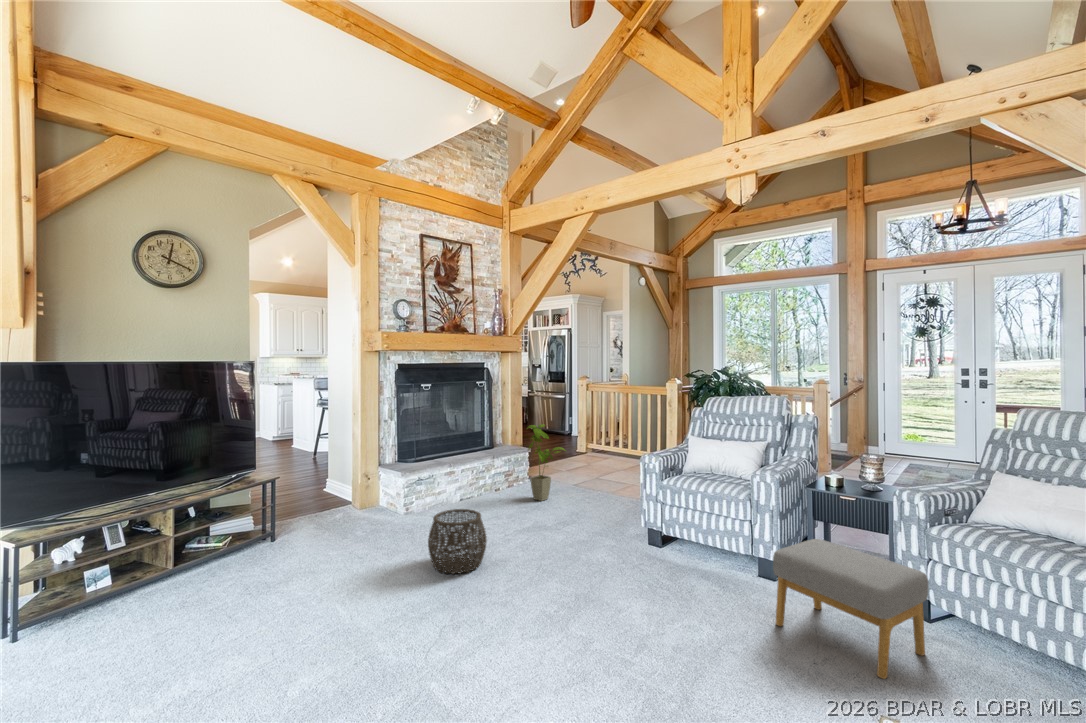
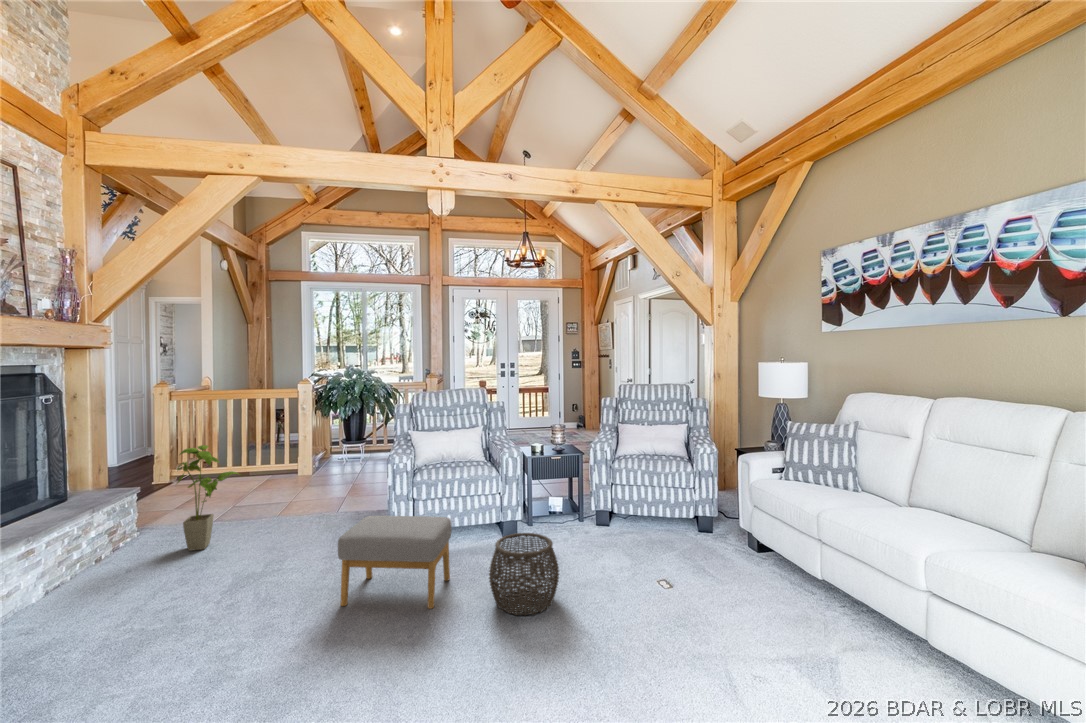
woven basket: present [428,509,487,574] -> present [489,533,559,615]
footstool: present [773,539,928,679] -> present [338,516,452,609]

